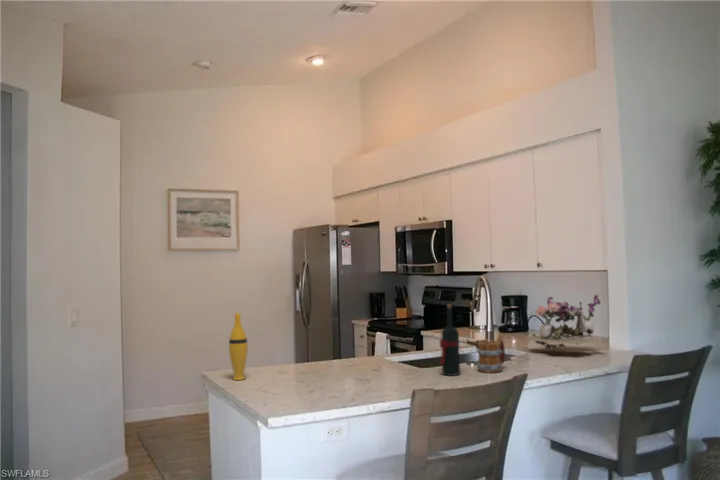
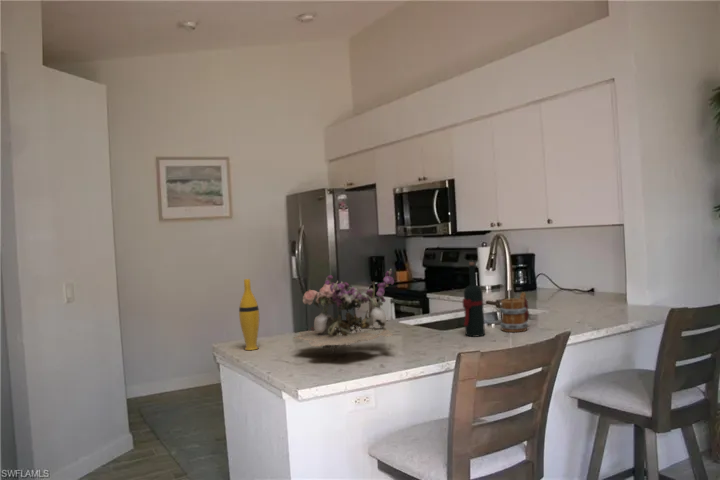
flower arrangement: present [527,295,602,350] -> present [294,269,394,352]

